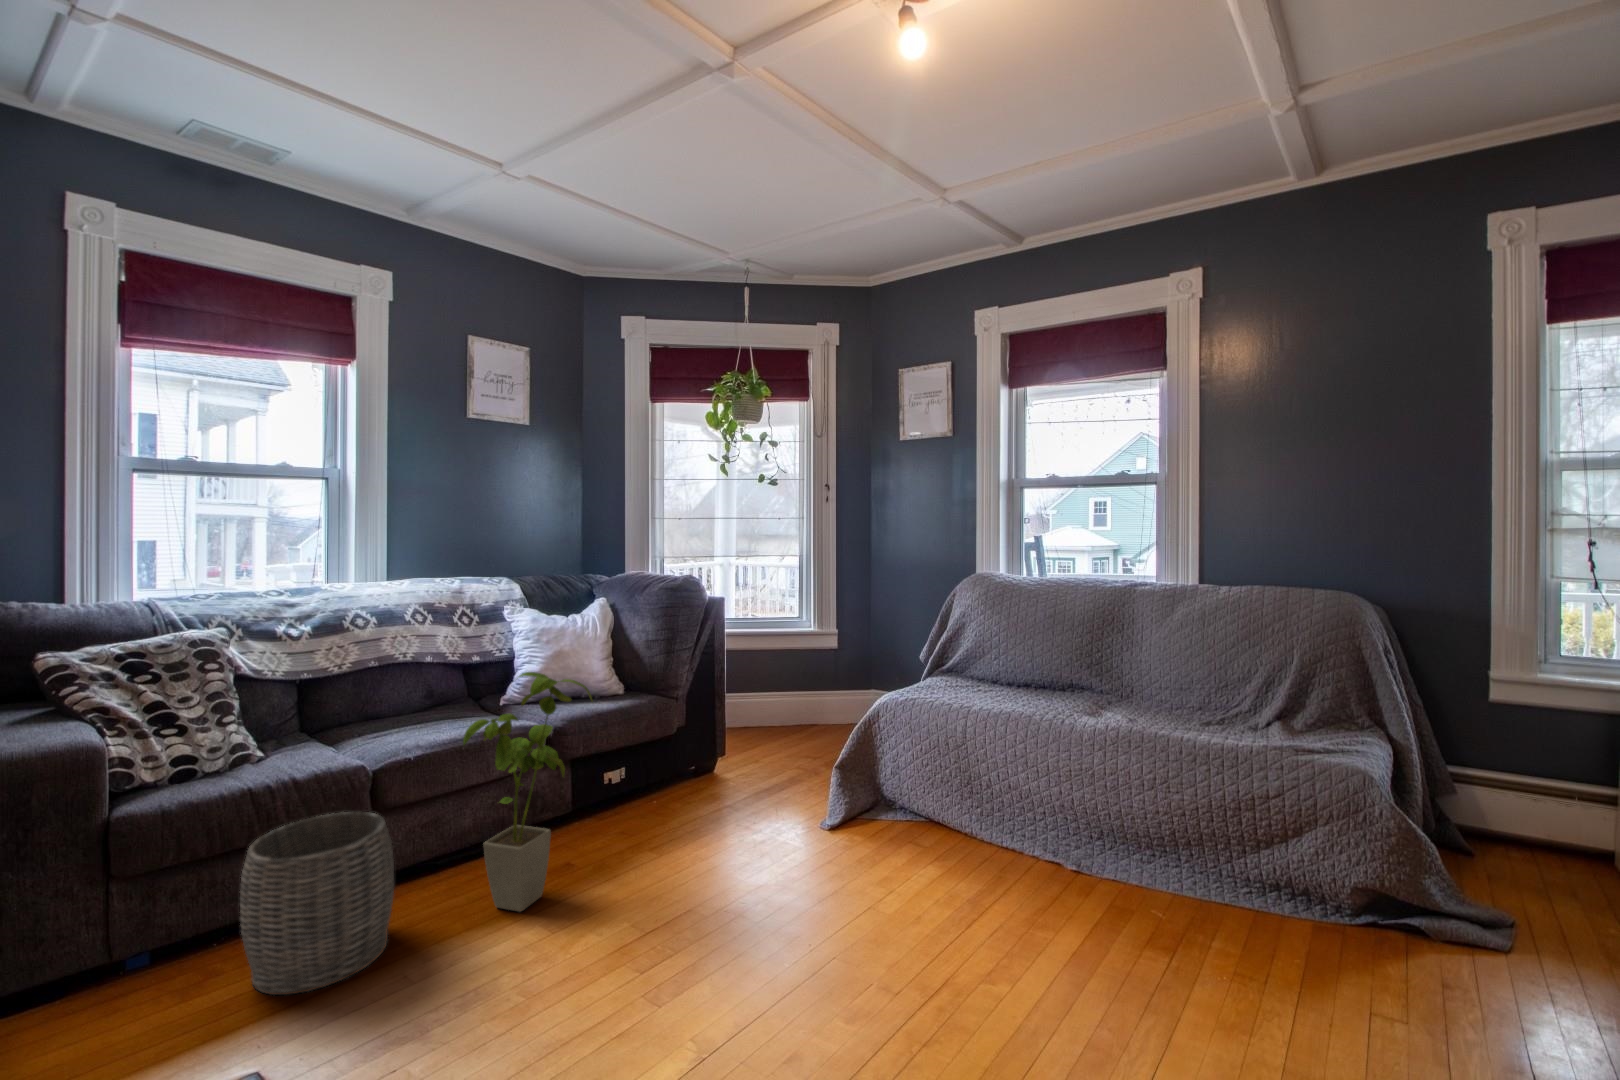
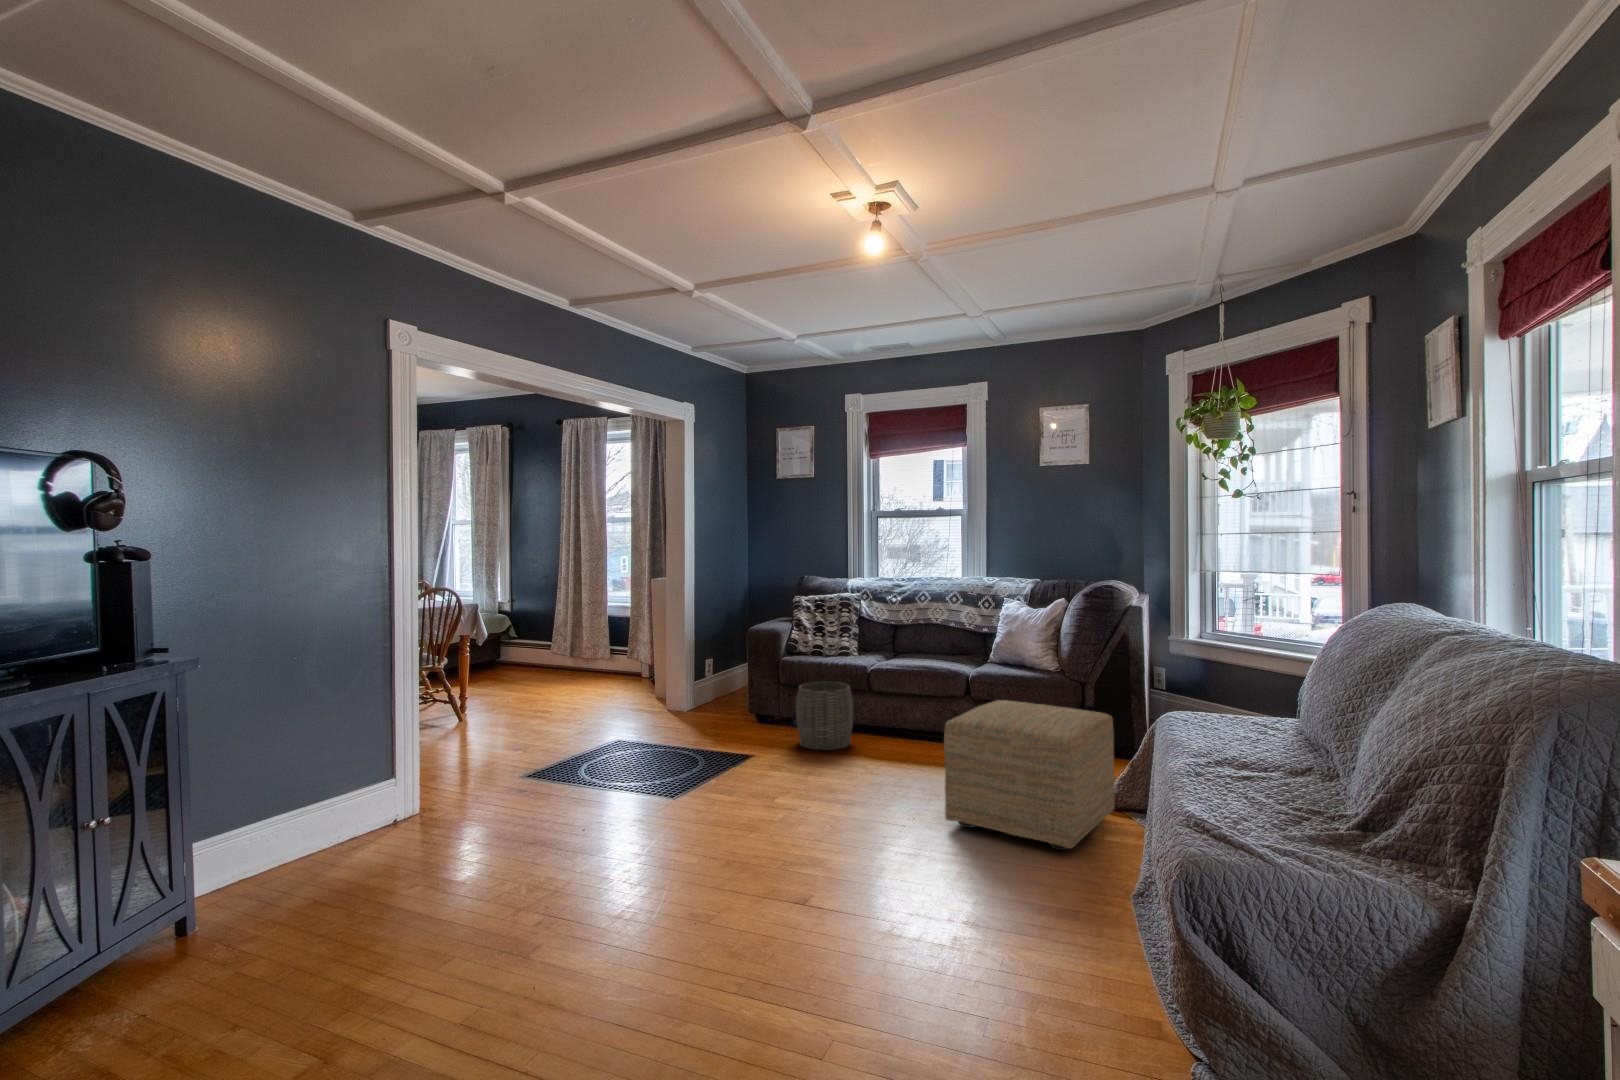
house plant: present [463,672,592,912] -> none [870,630,937,759]
ottoman: none [760,714,993,937] -> present [944,700,1115,850]

